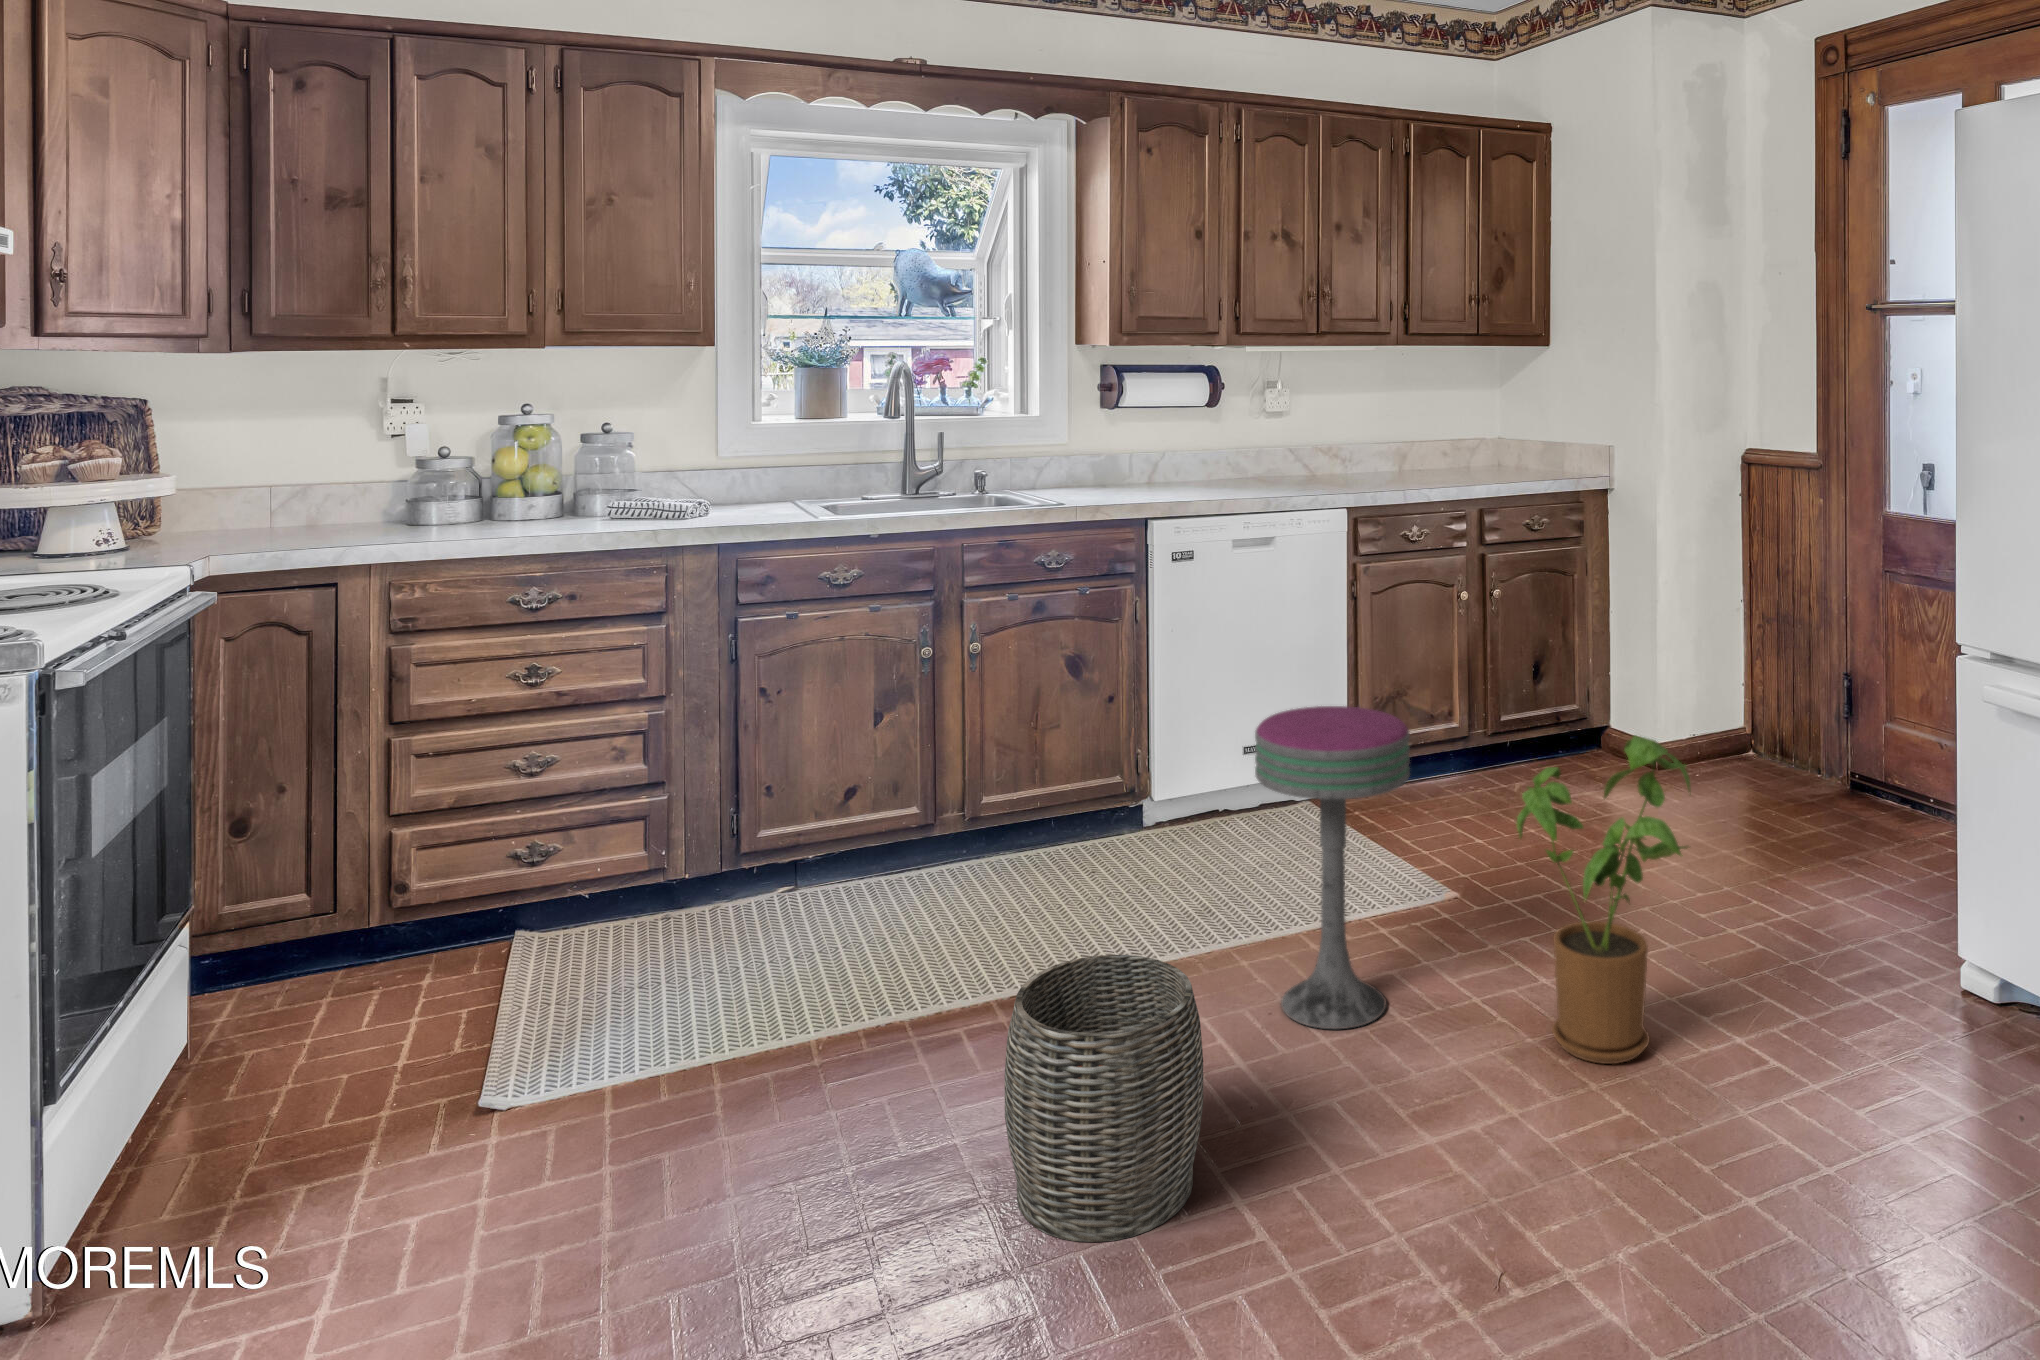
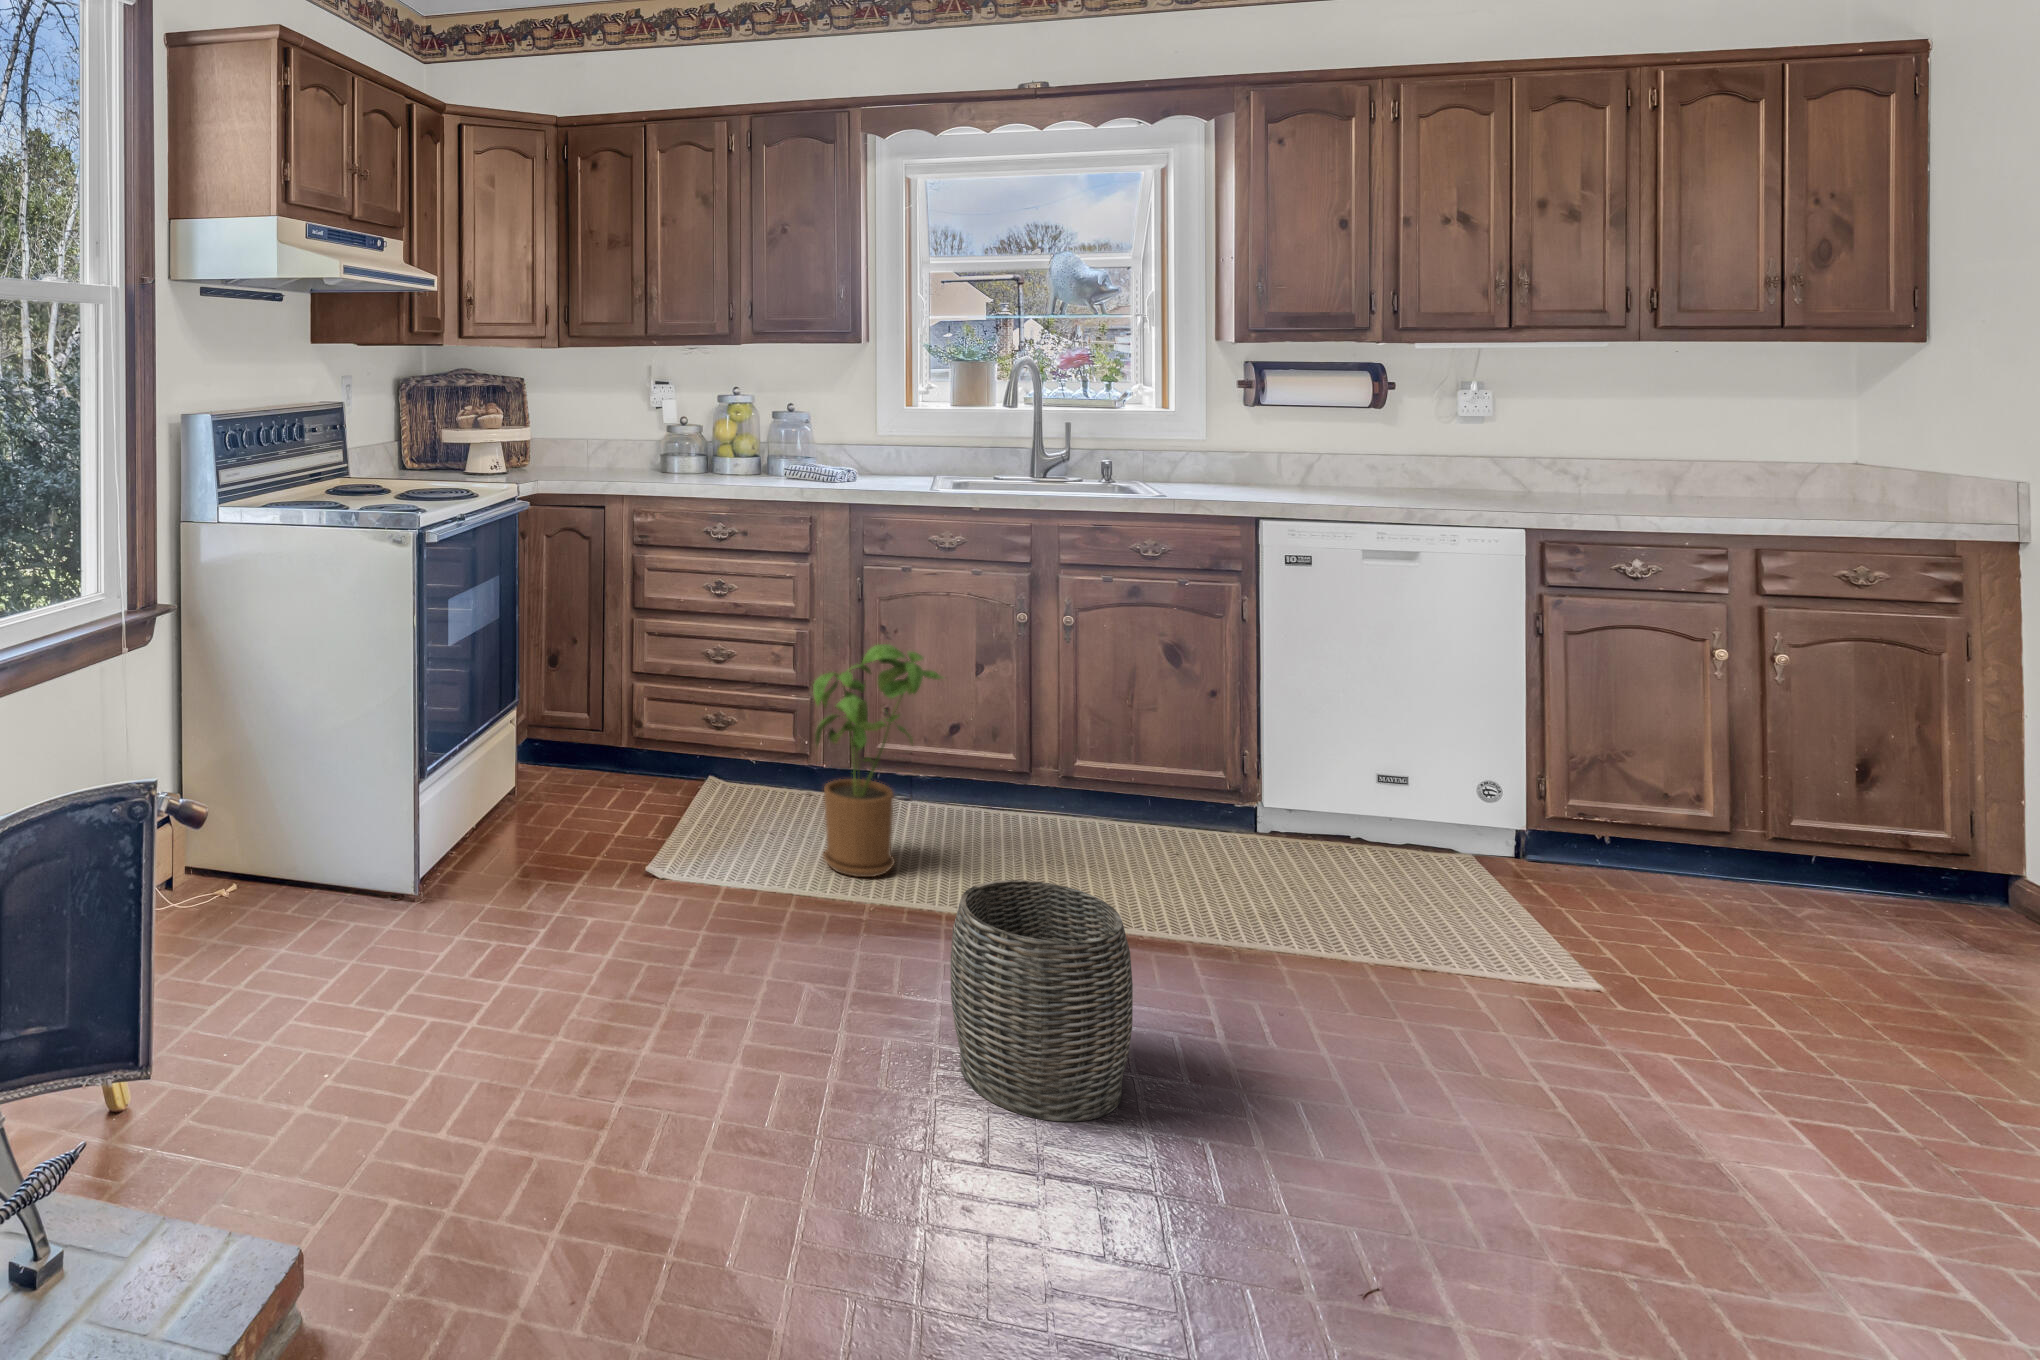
bar stool: present [1255,706,1410,1030] -> none [1272,719,1460,1058]
house plant: present [1517,735,1691,1064] -> present [813,644,943,877]

